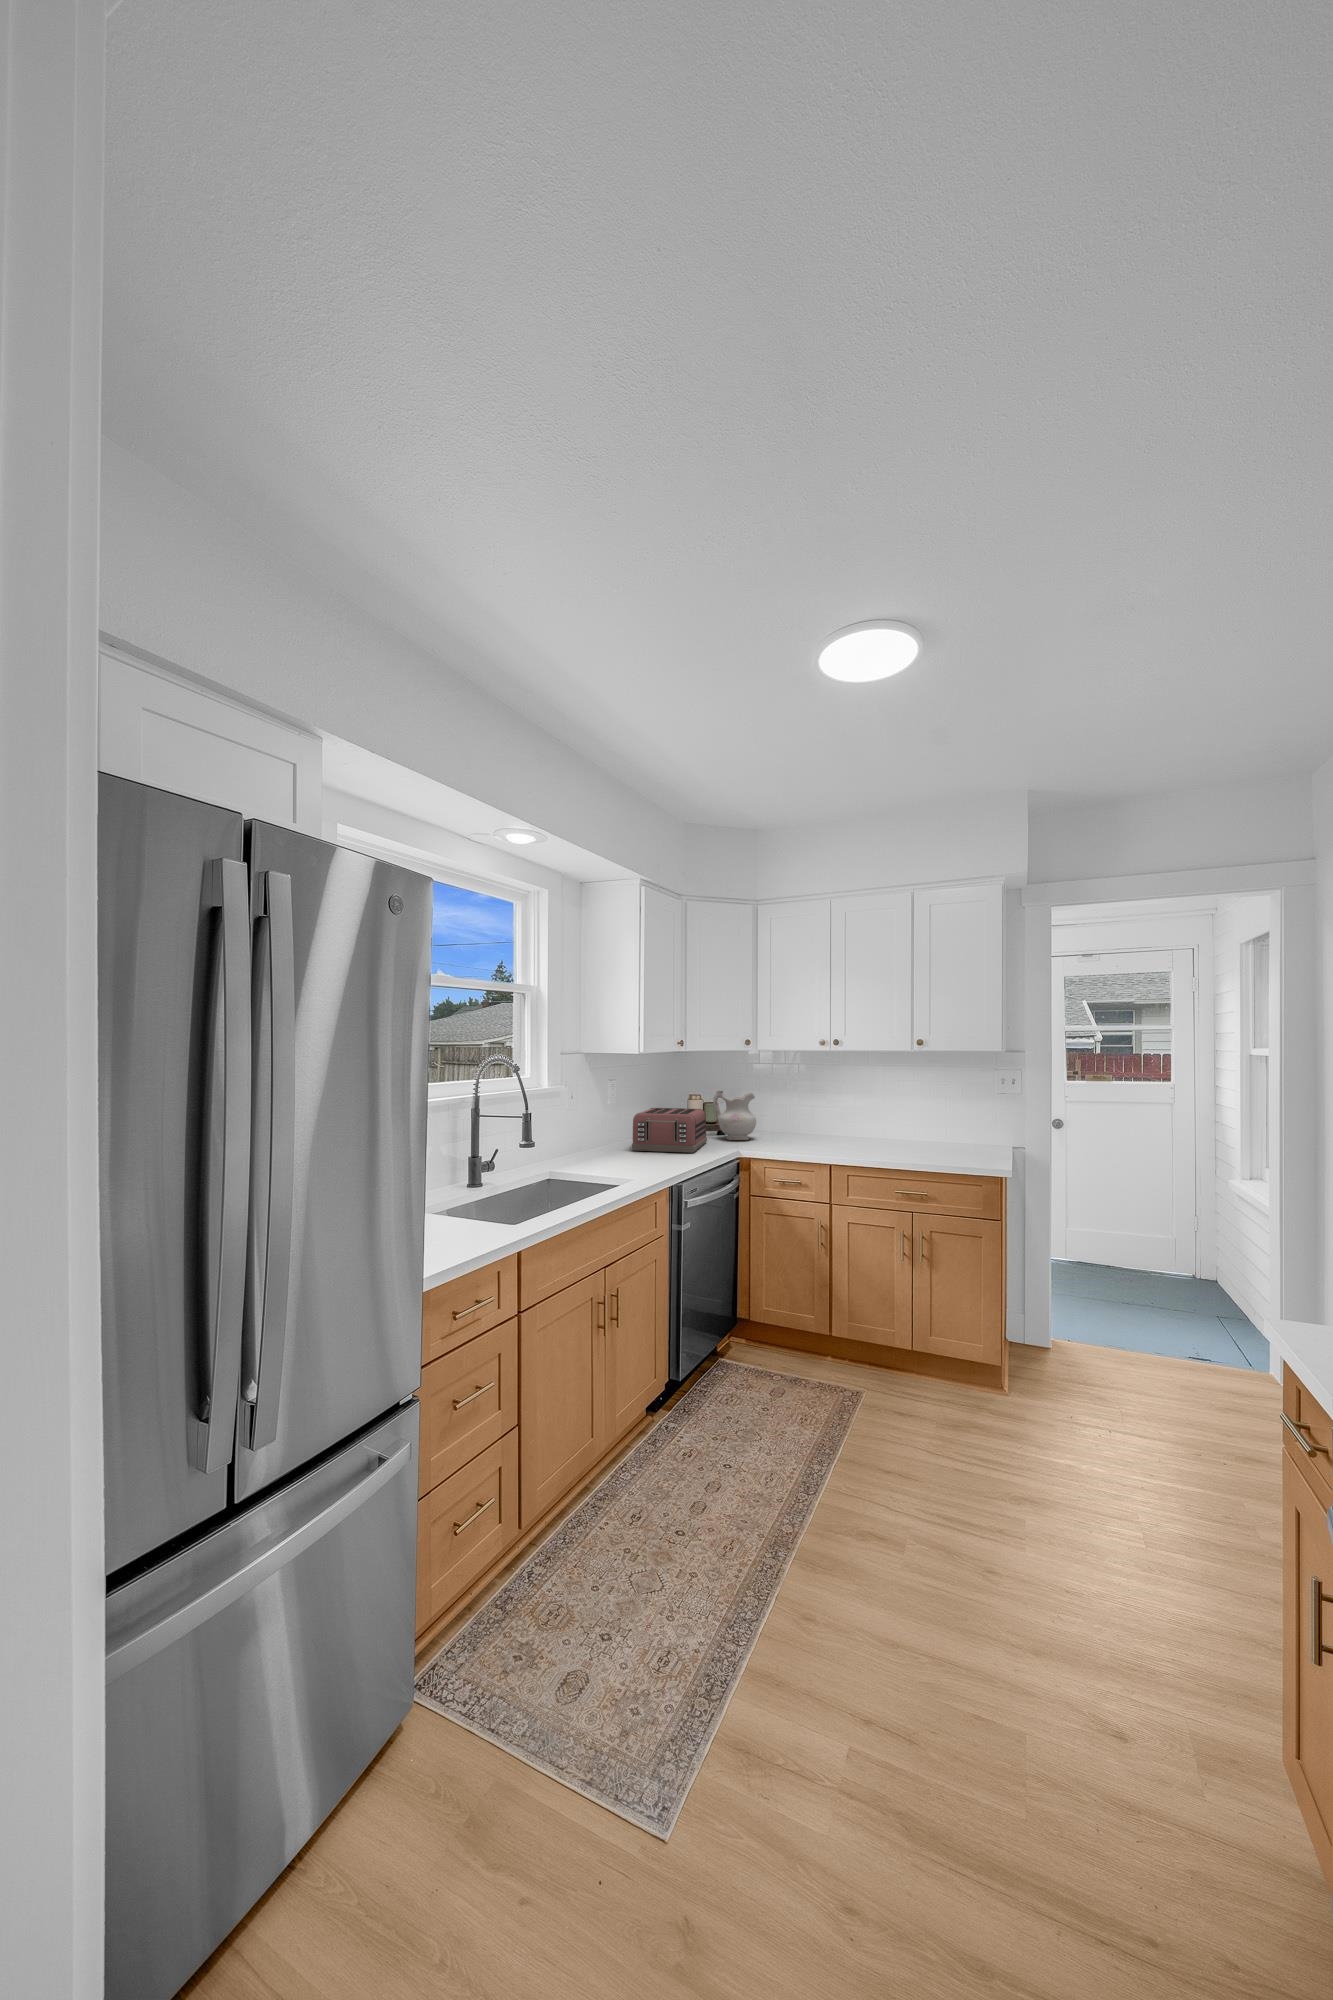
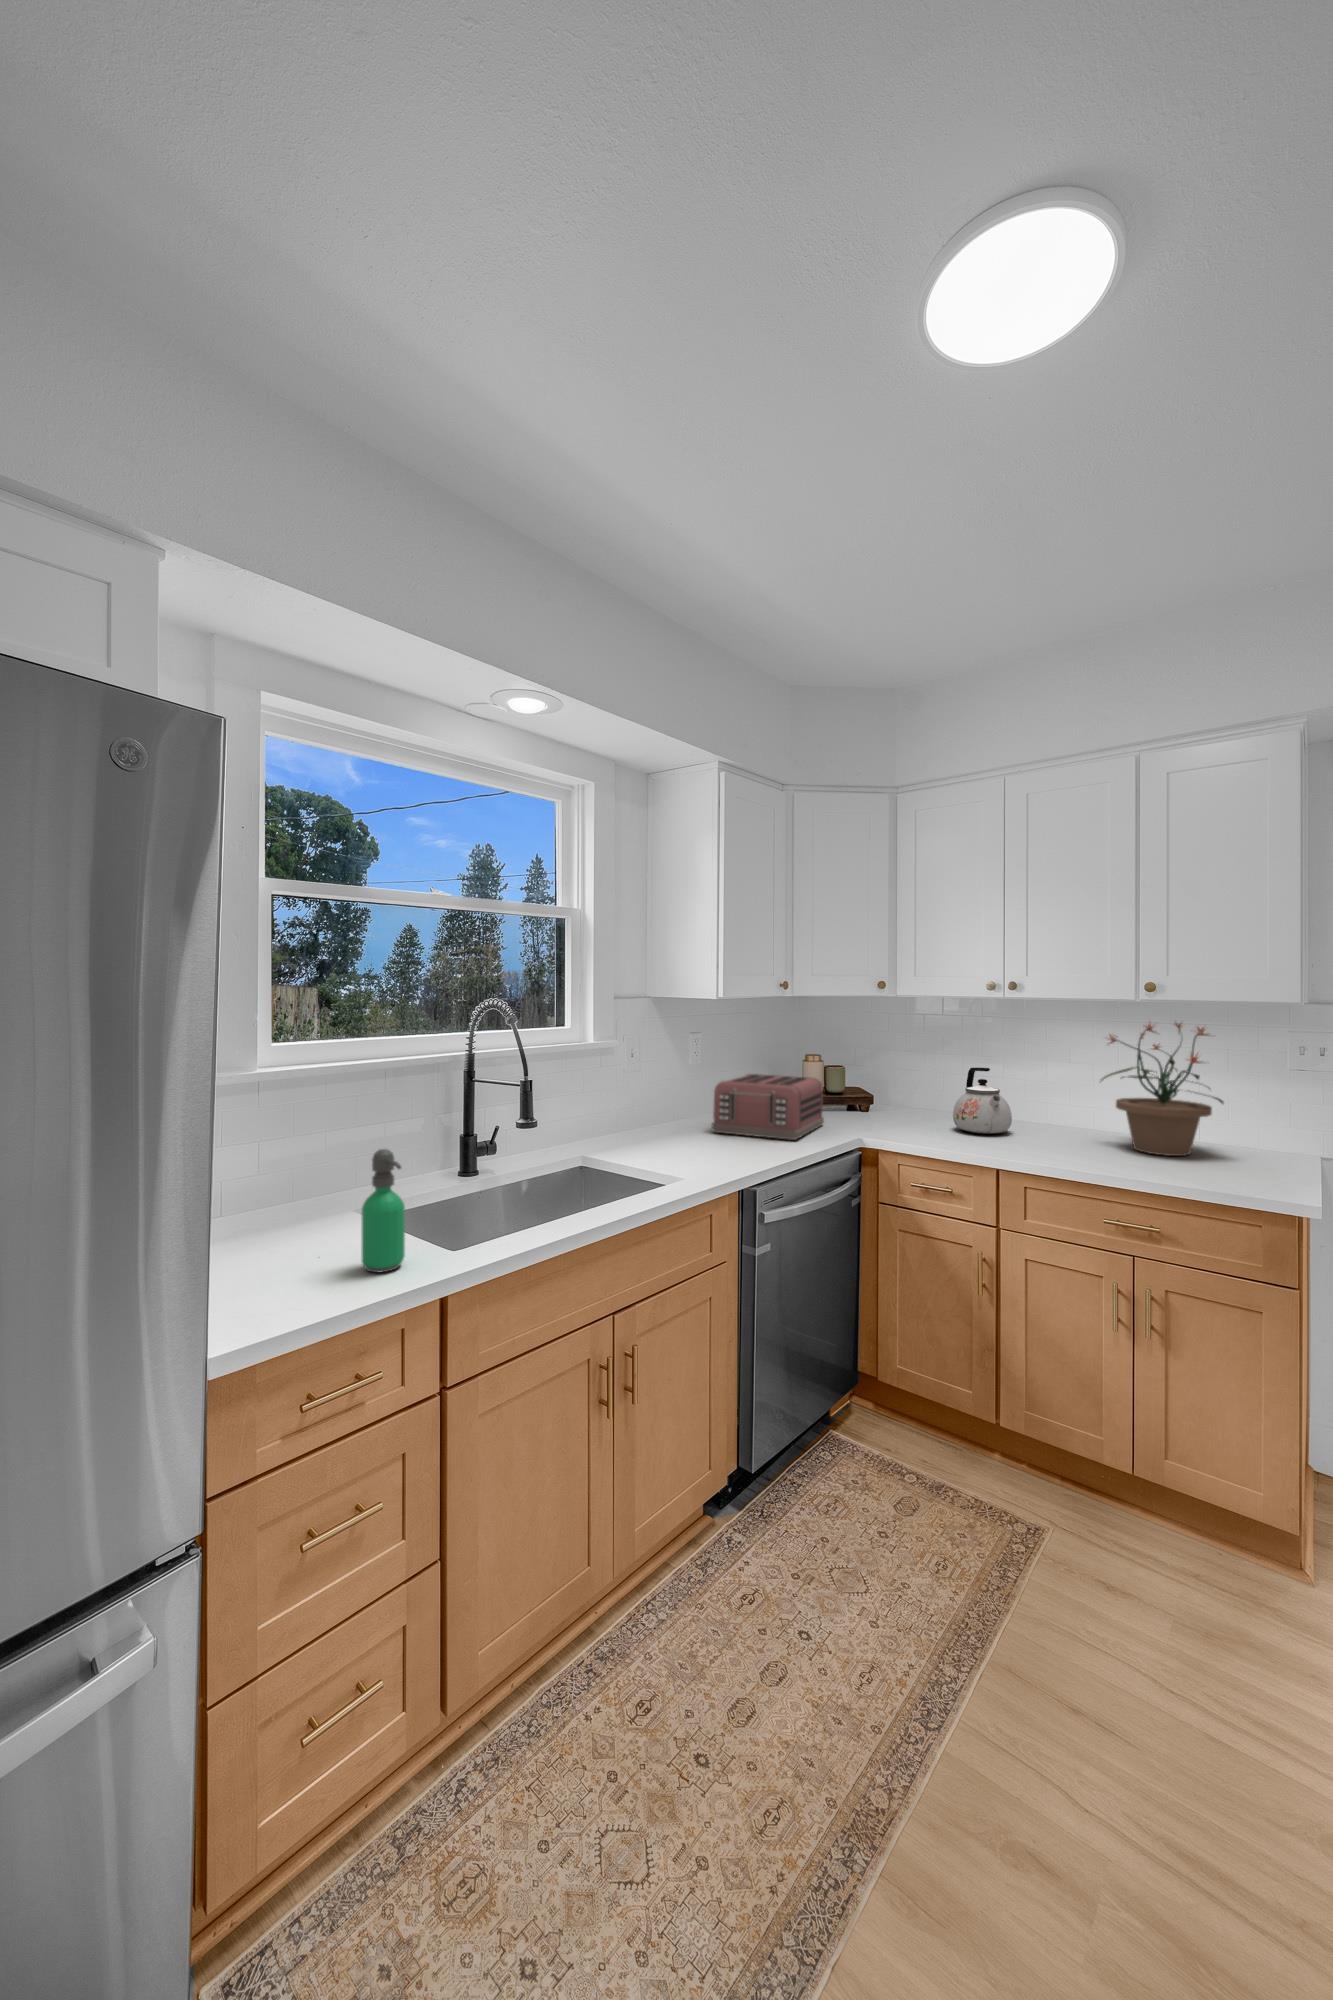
potted plant: none [886,1063,959,1150] -> present [1101,1023,1223,1156]
ceramic pitcher: present [713,1091,756,1140] -> none [837,1053,898,1124]
kettle: none [794,1098,832,1143] -> present [953,1068,1012,1134]
soap dispenser: none [462,1158,493,1238] -> present [362,1149,405,1272]

